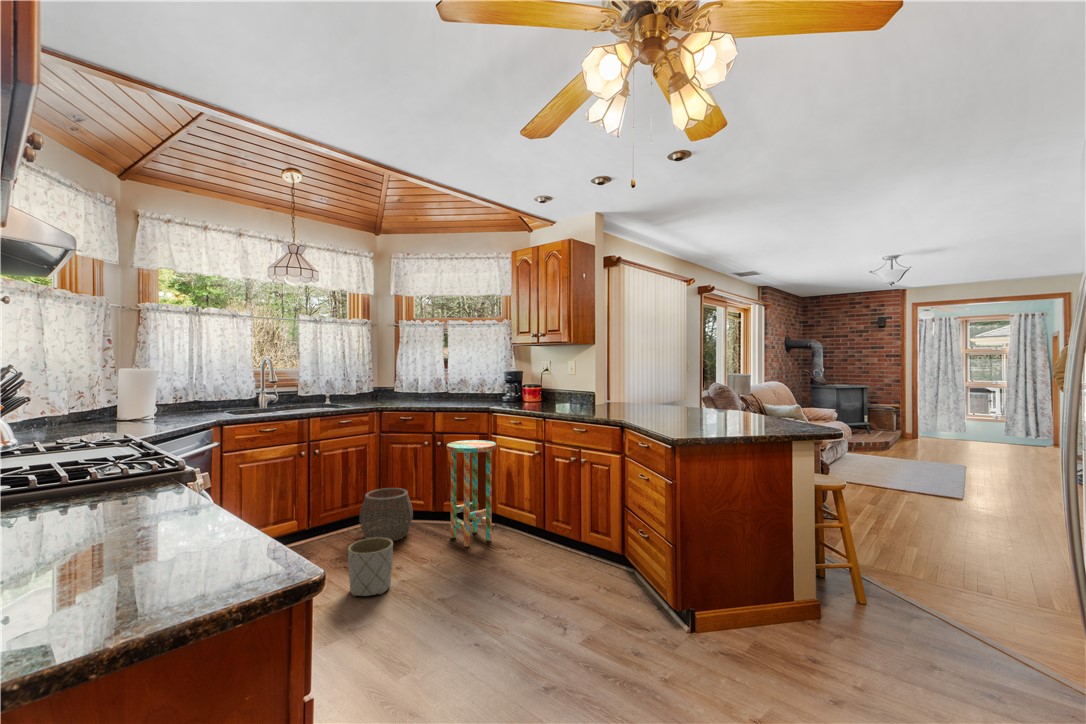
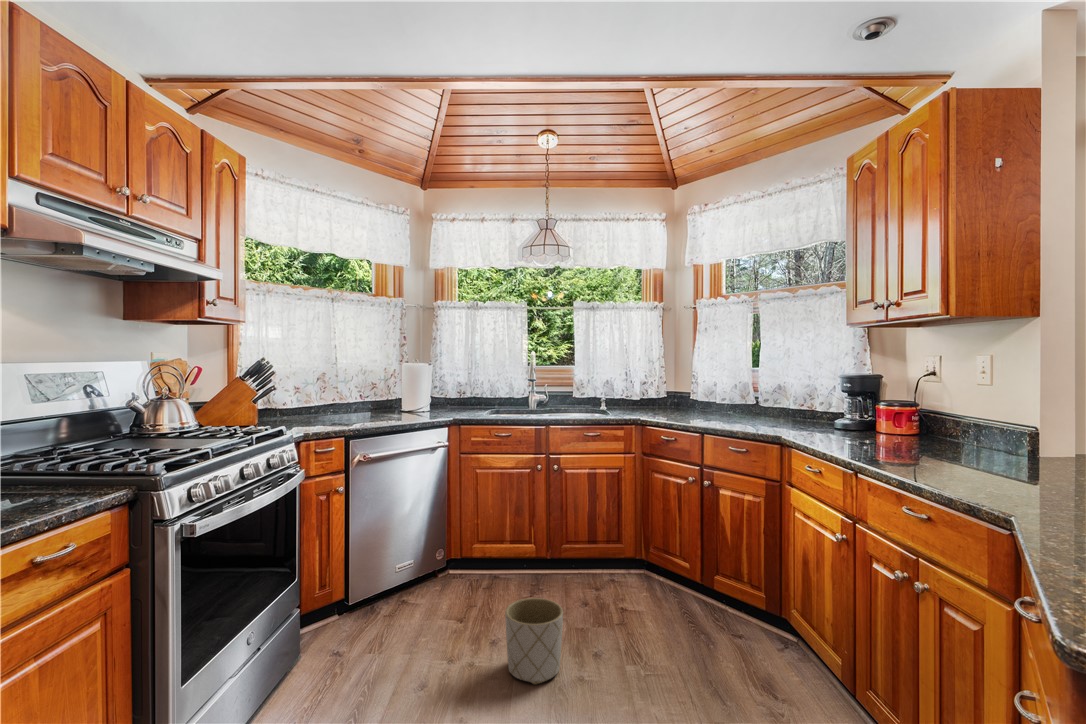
side table: present [447,440,496,547] -> none [689,486,774,667]
woven basket: present [360,488,413,541] -> none [591,530,662,610]

